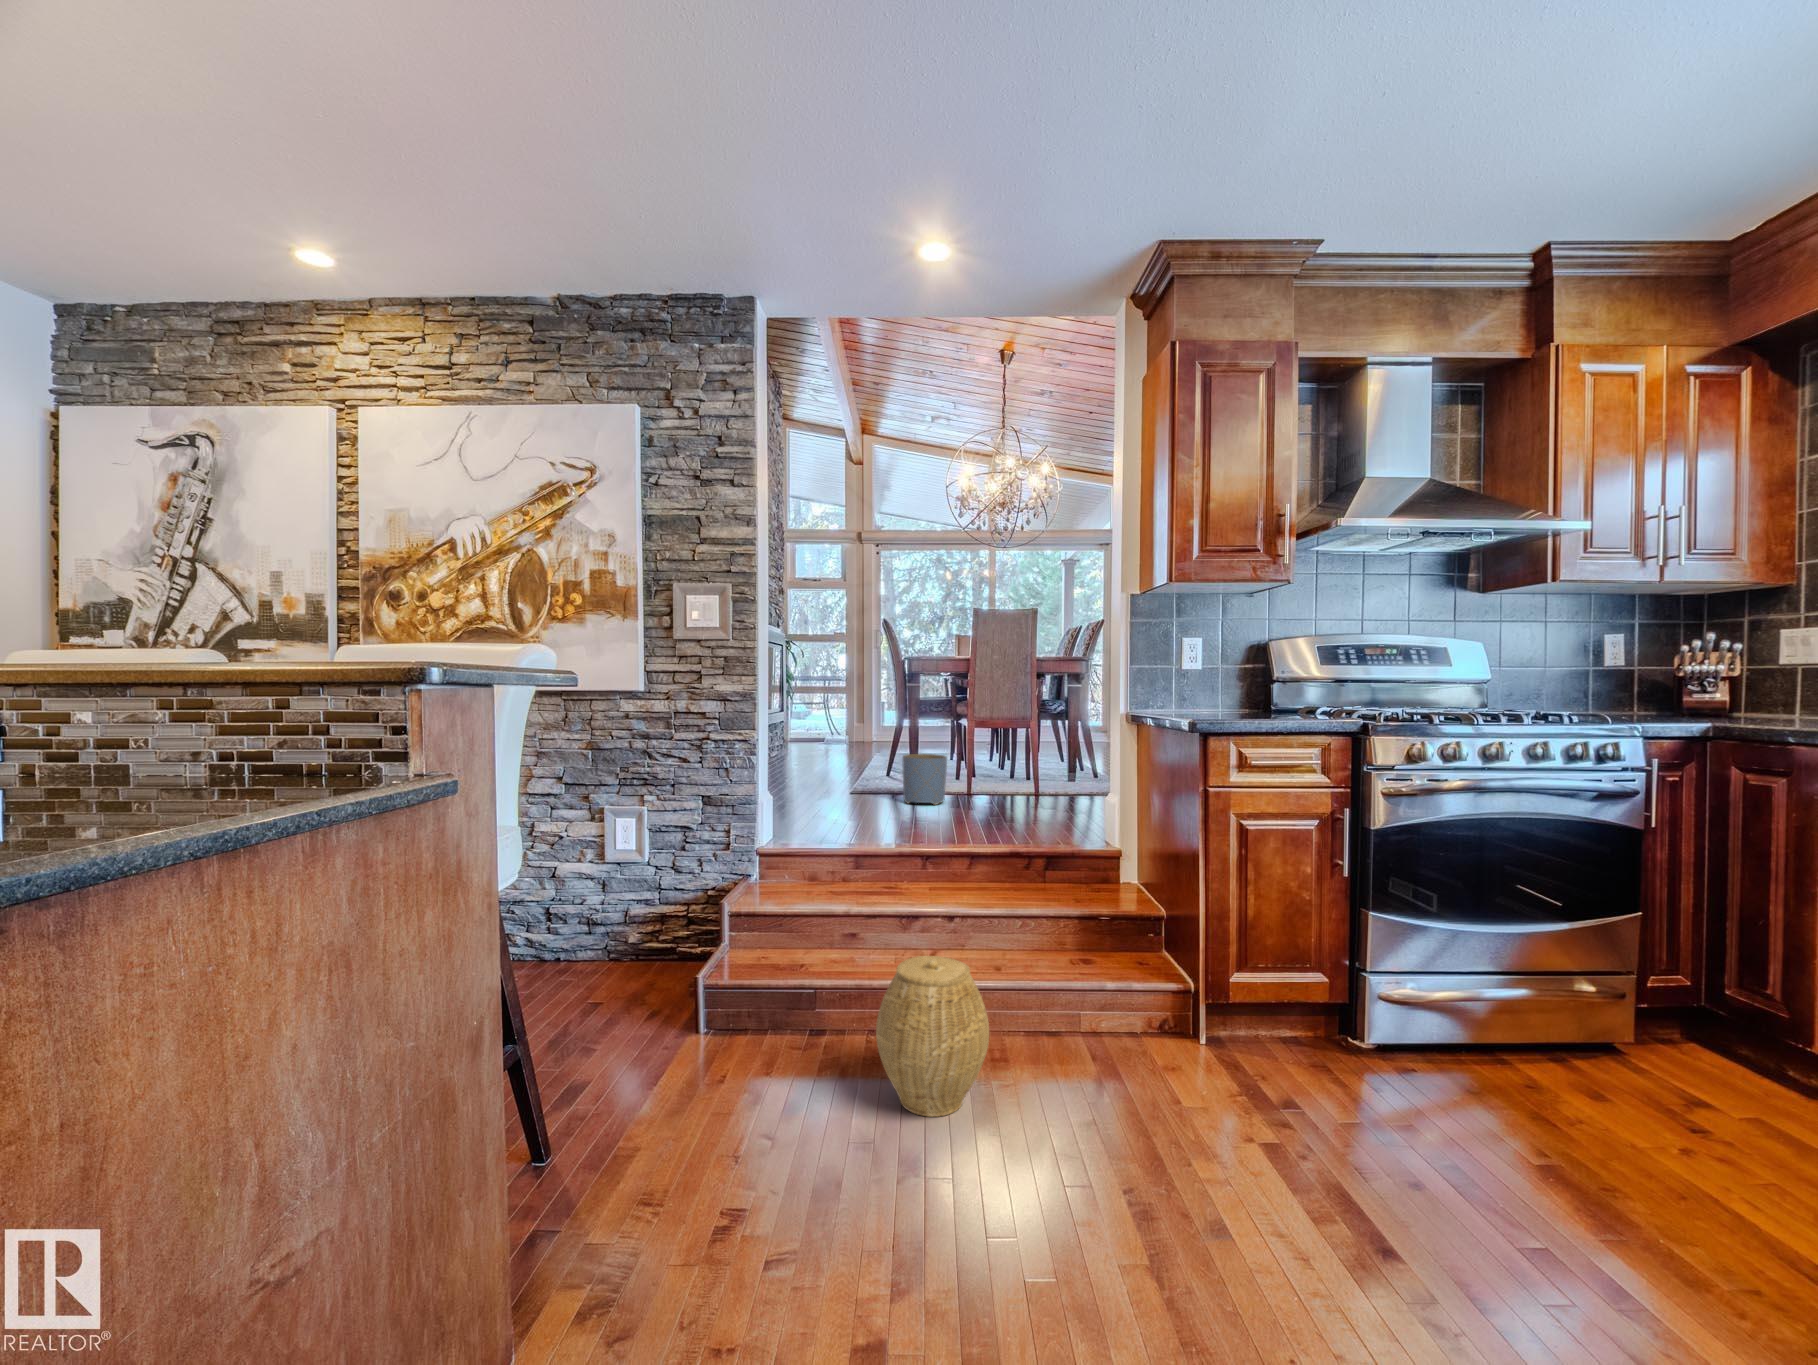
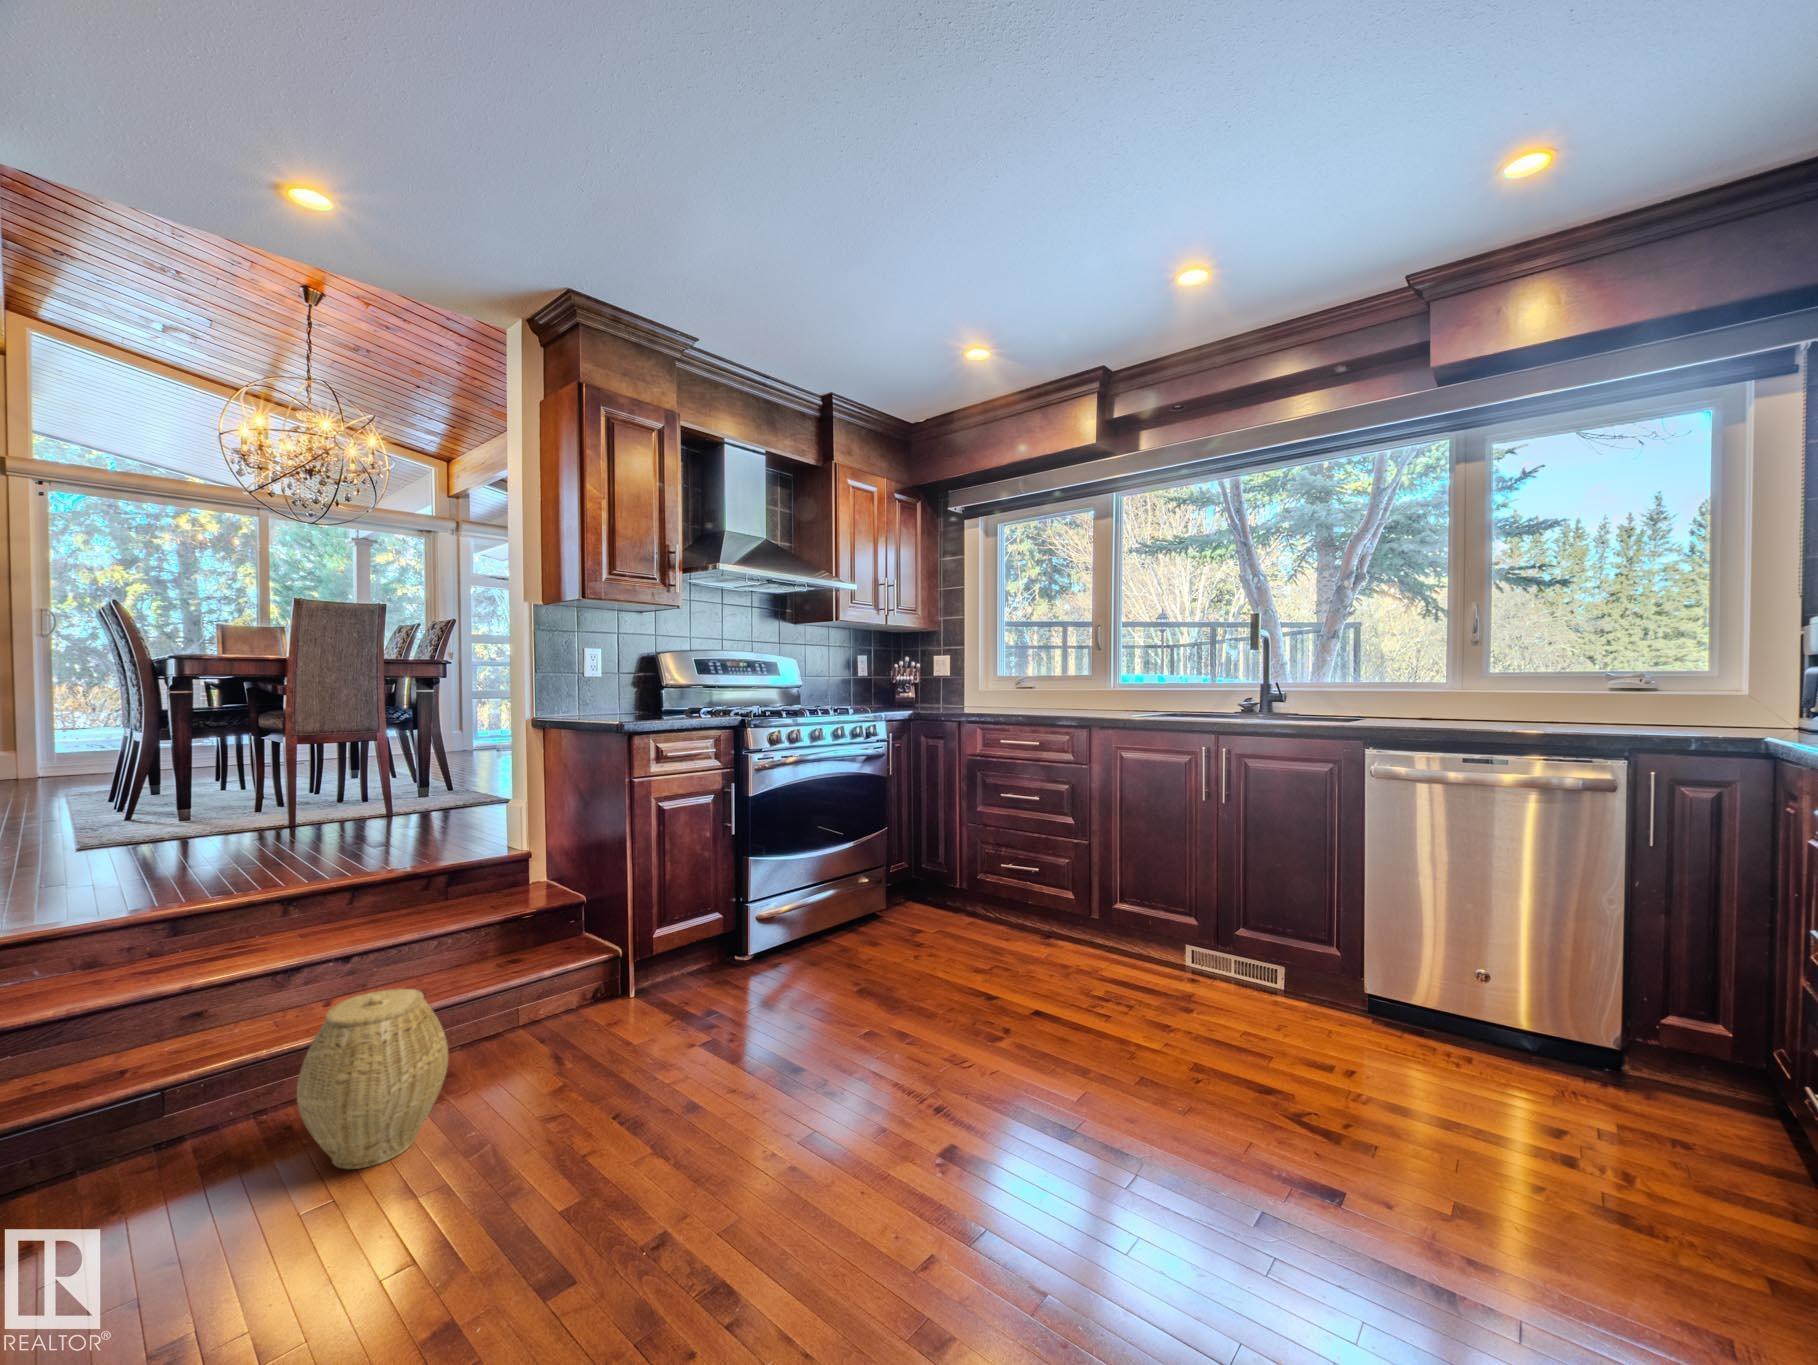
planter: present [902,754,947,805] -> none [211,783,284,847]

